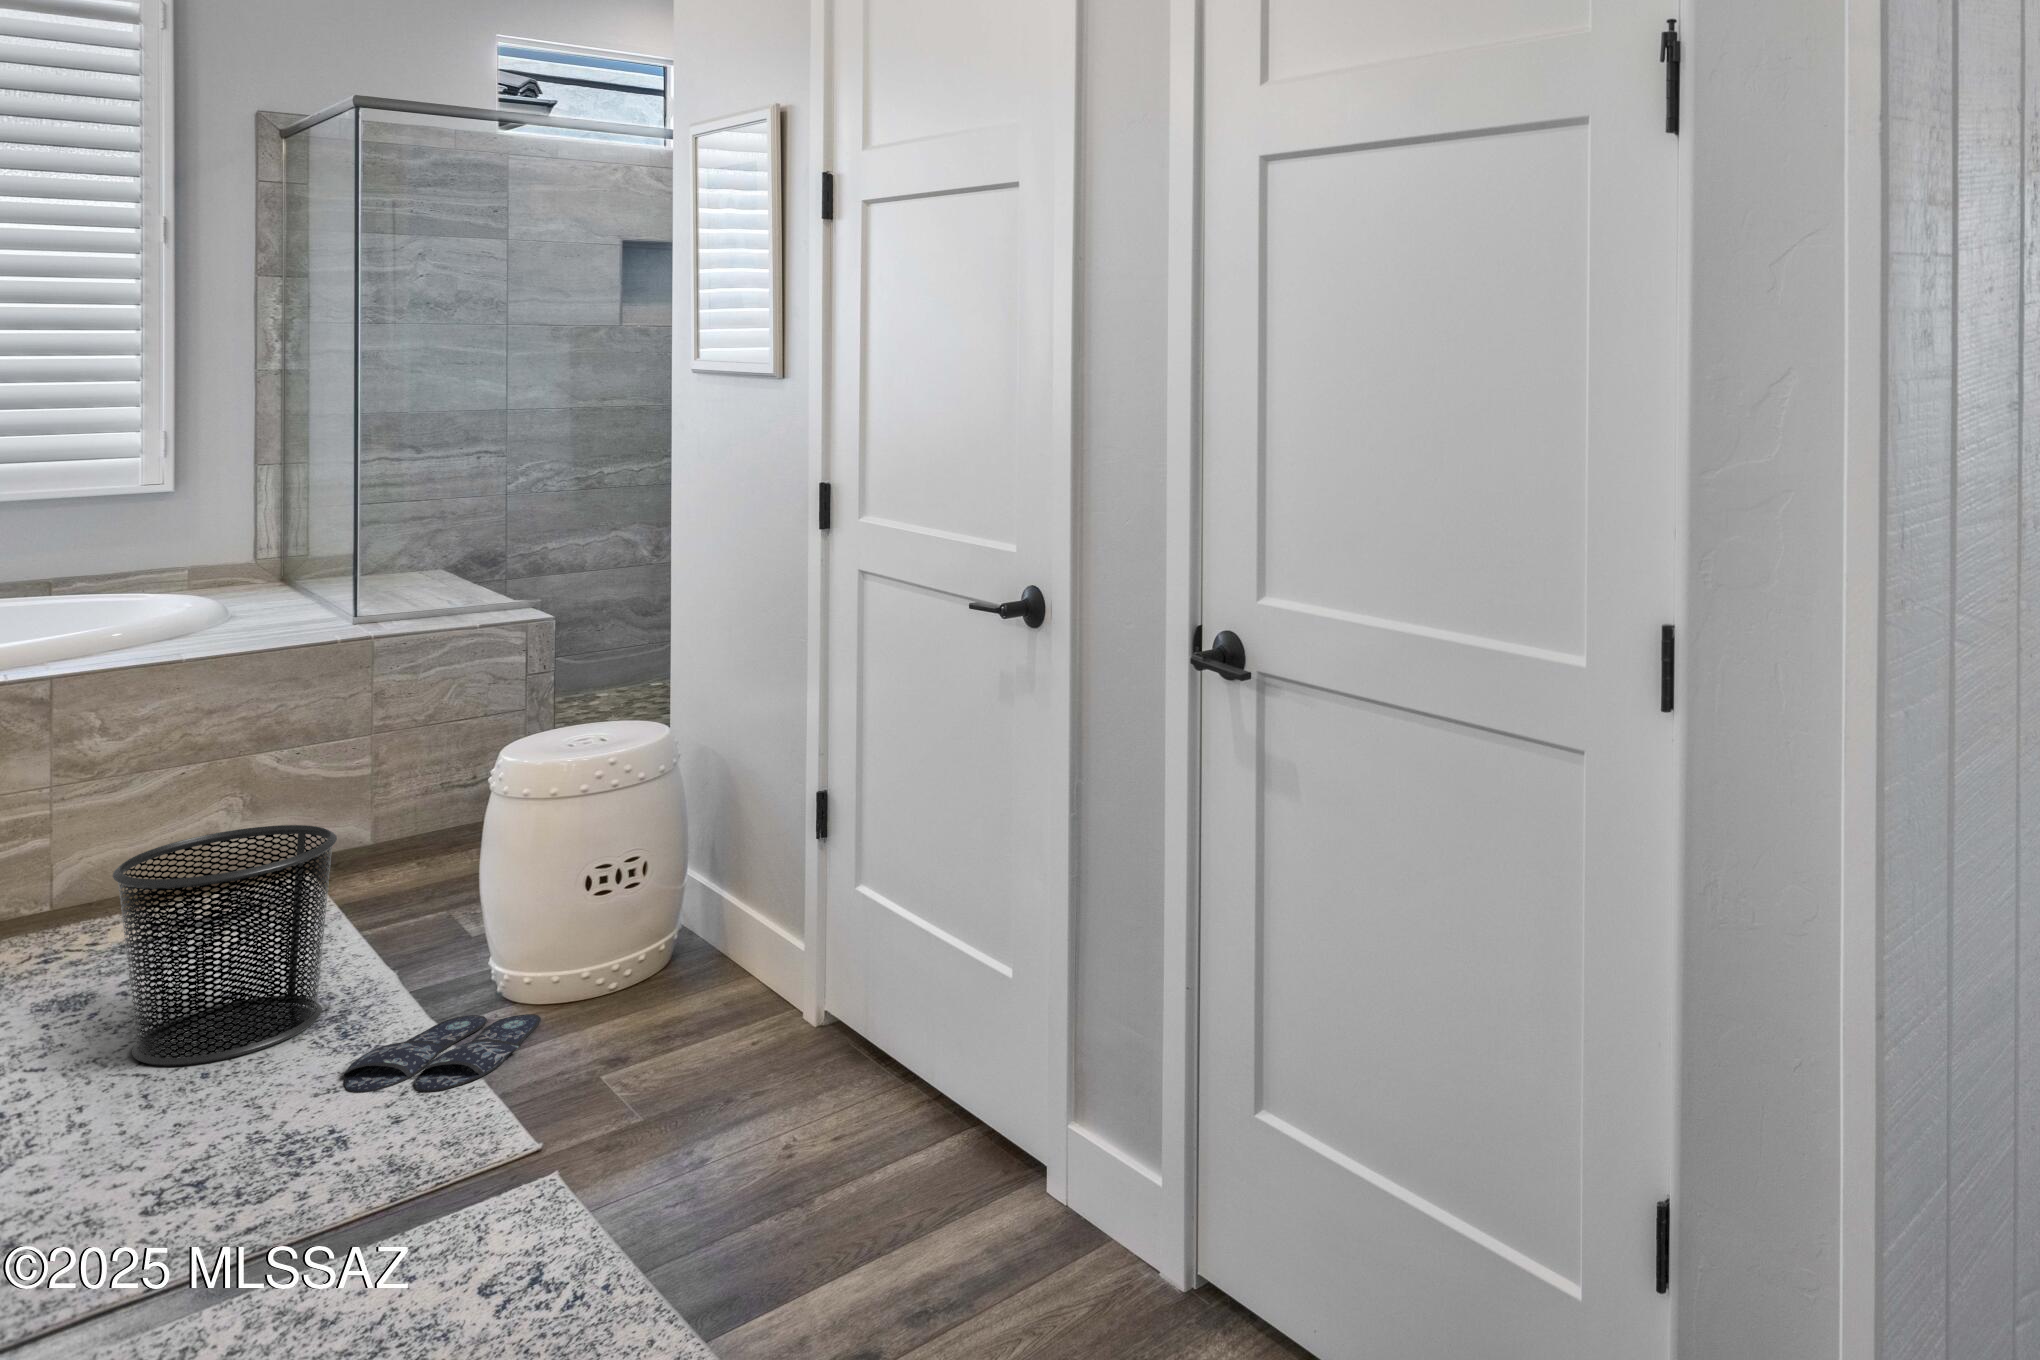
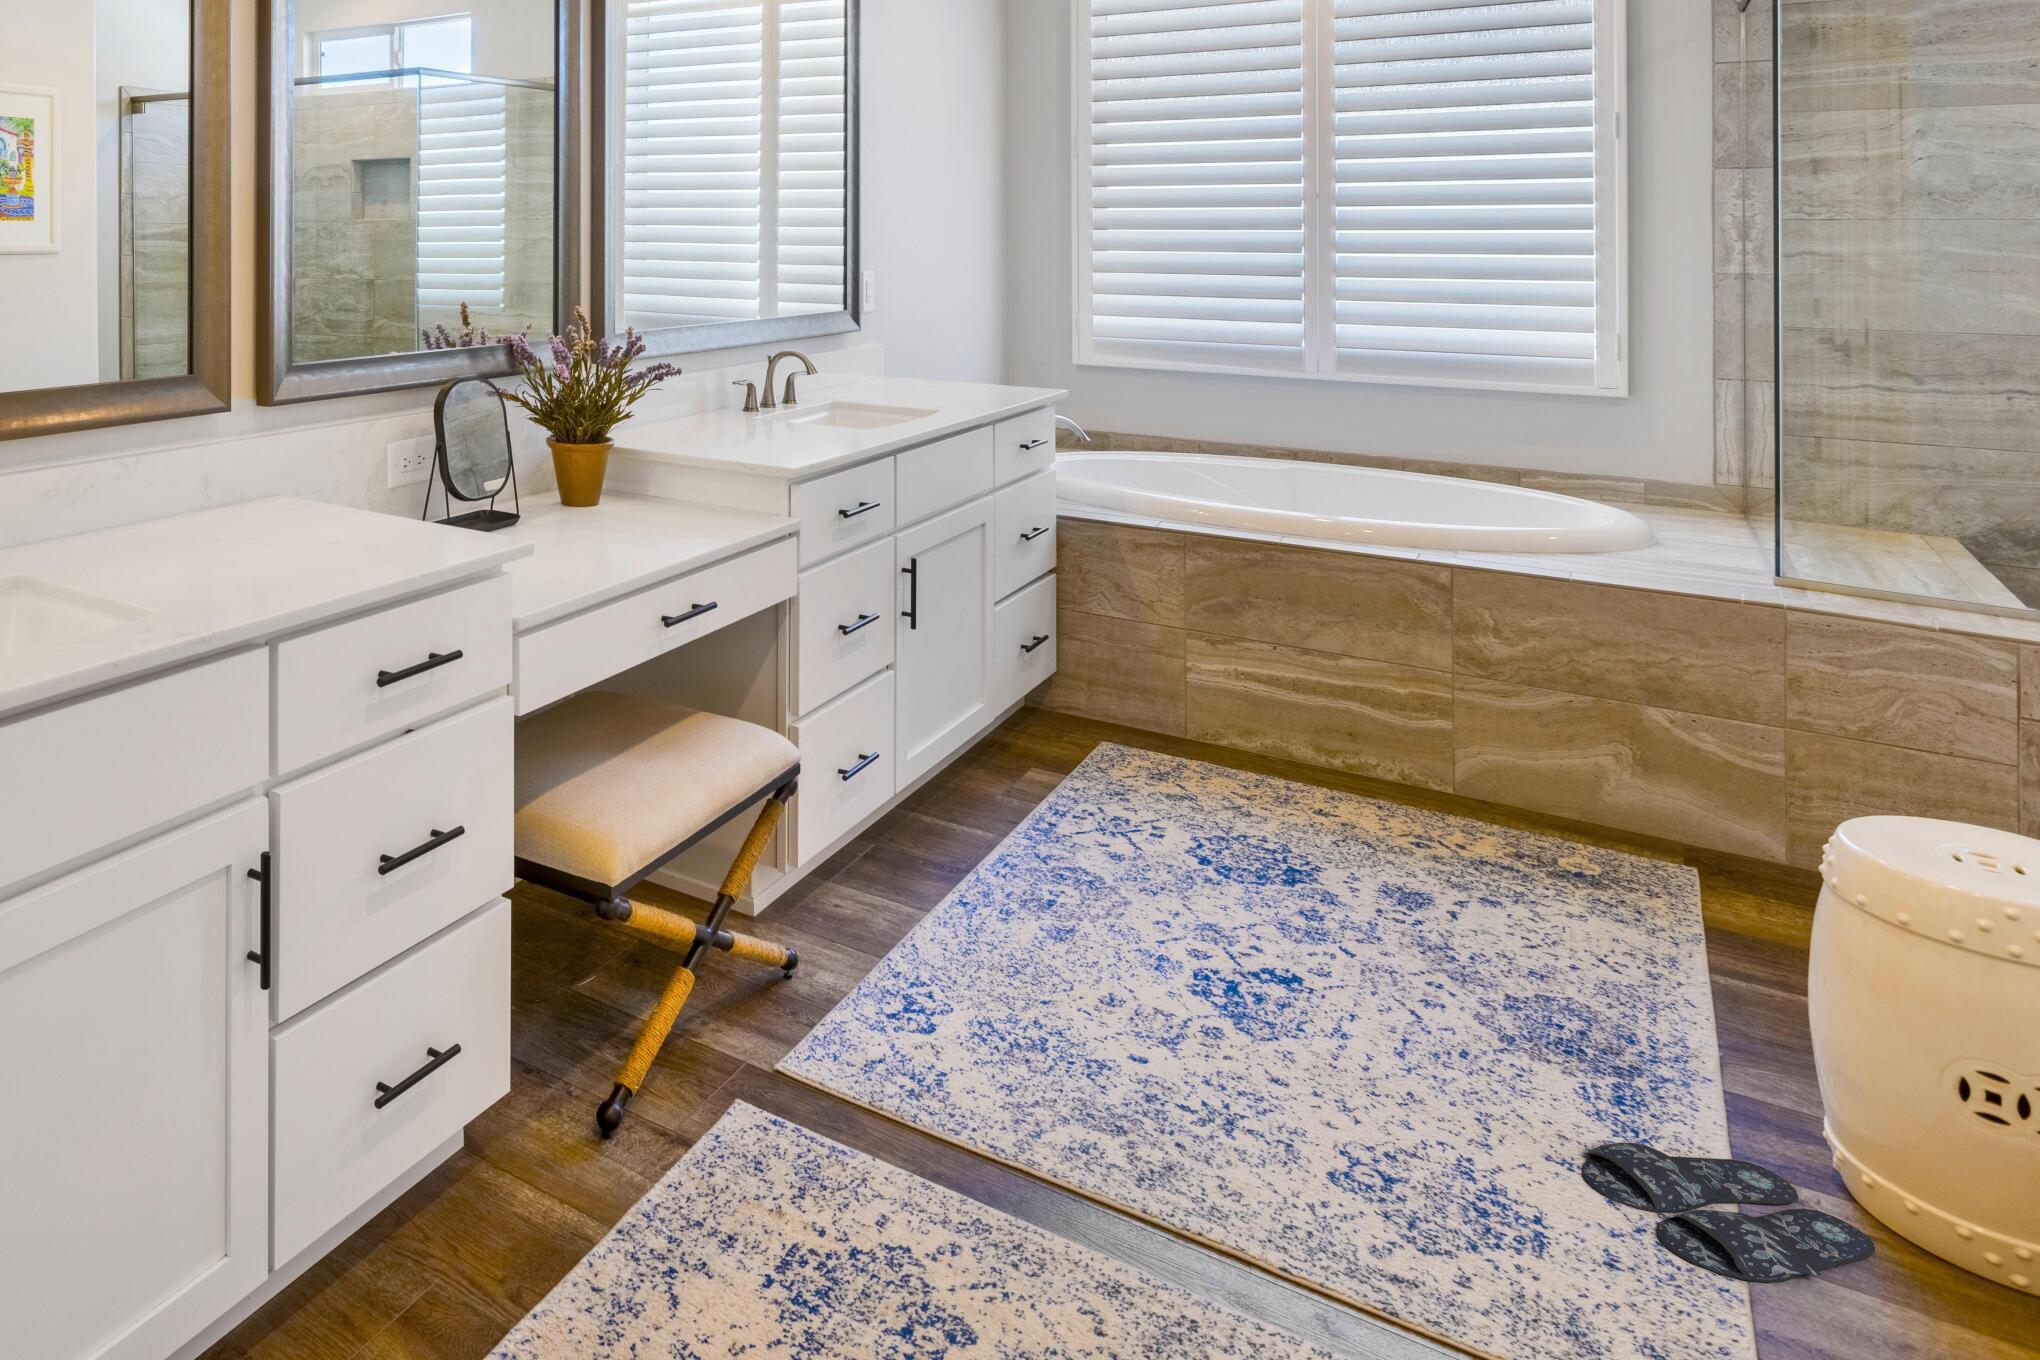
waste bin: present [113,825,337,1066] -> none [1419,791,1652,1064]

